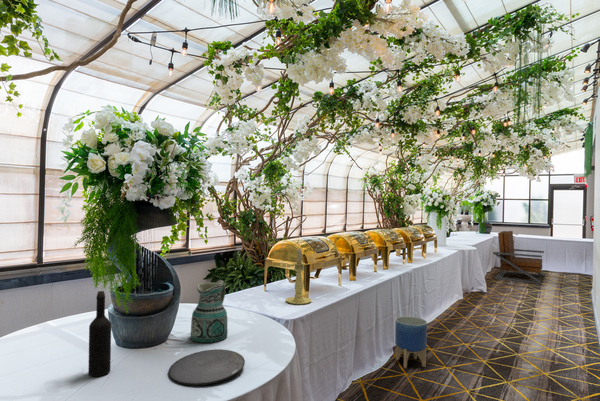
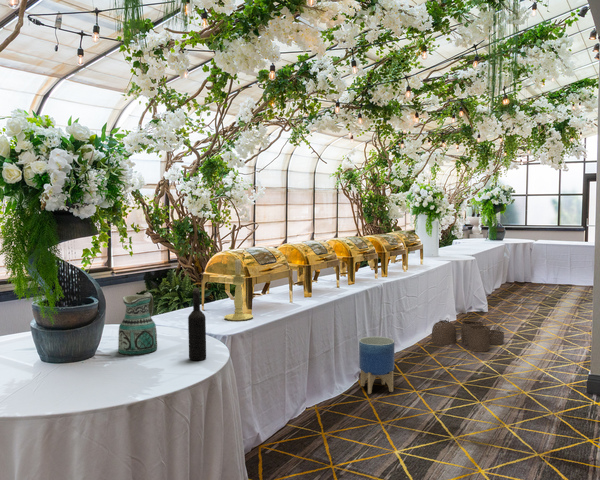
lounge chair: present [493,231,544,284] -> none [503,236,567,301]
wine bottle: present [88,291,111,376] -> present [188,288,206,360]
woven basket: none [446,298,509,329] -> present [431,318,504,352]
plate: present [169,349,245,386] -> none [99,357,173,384]

